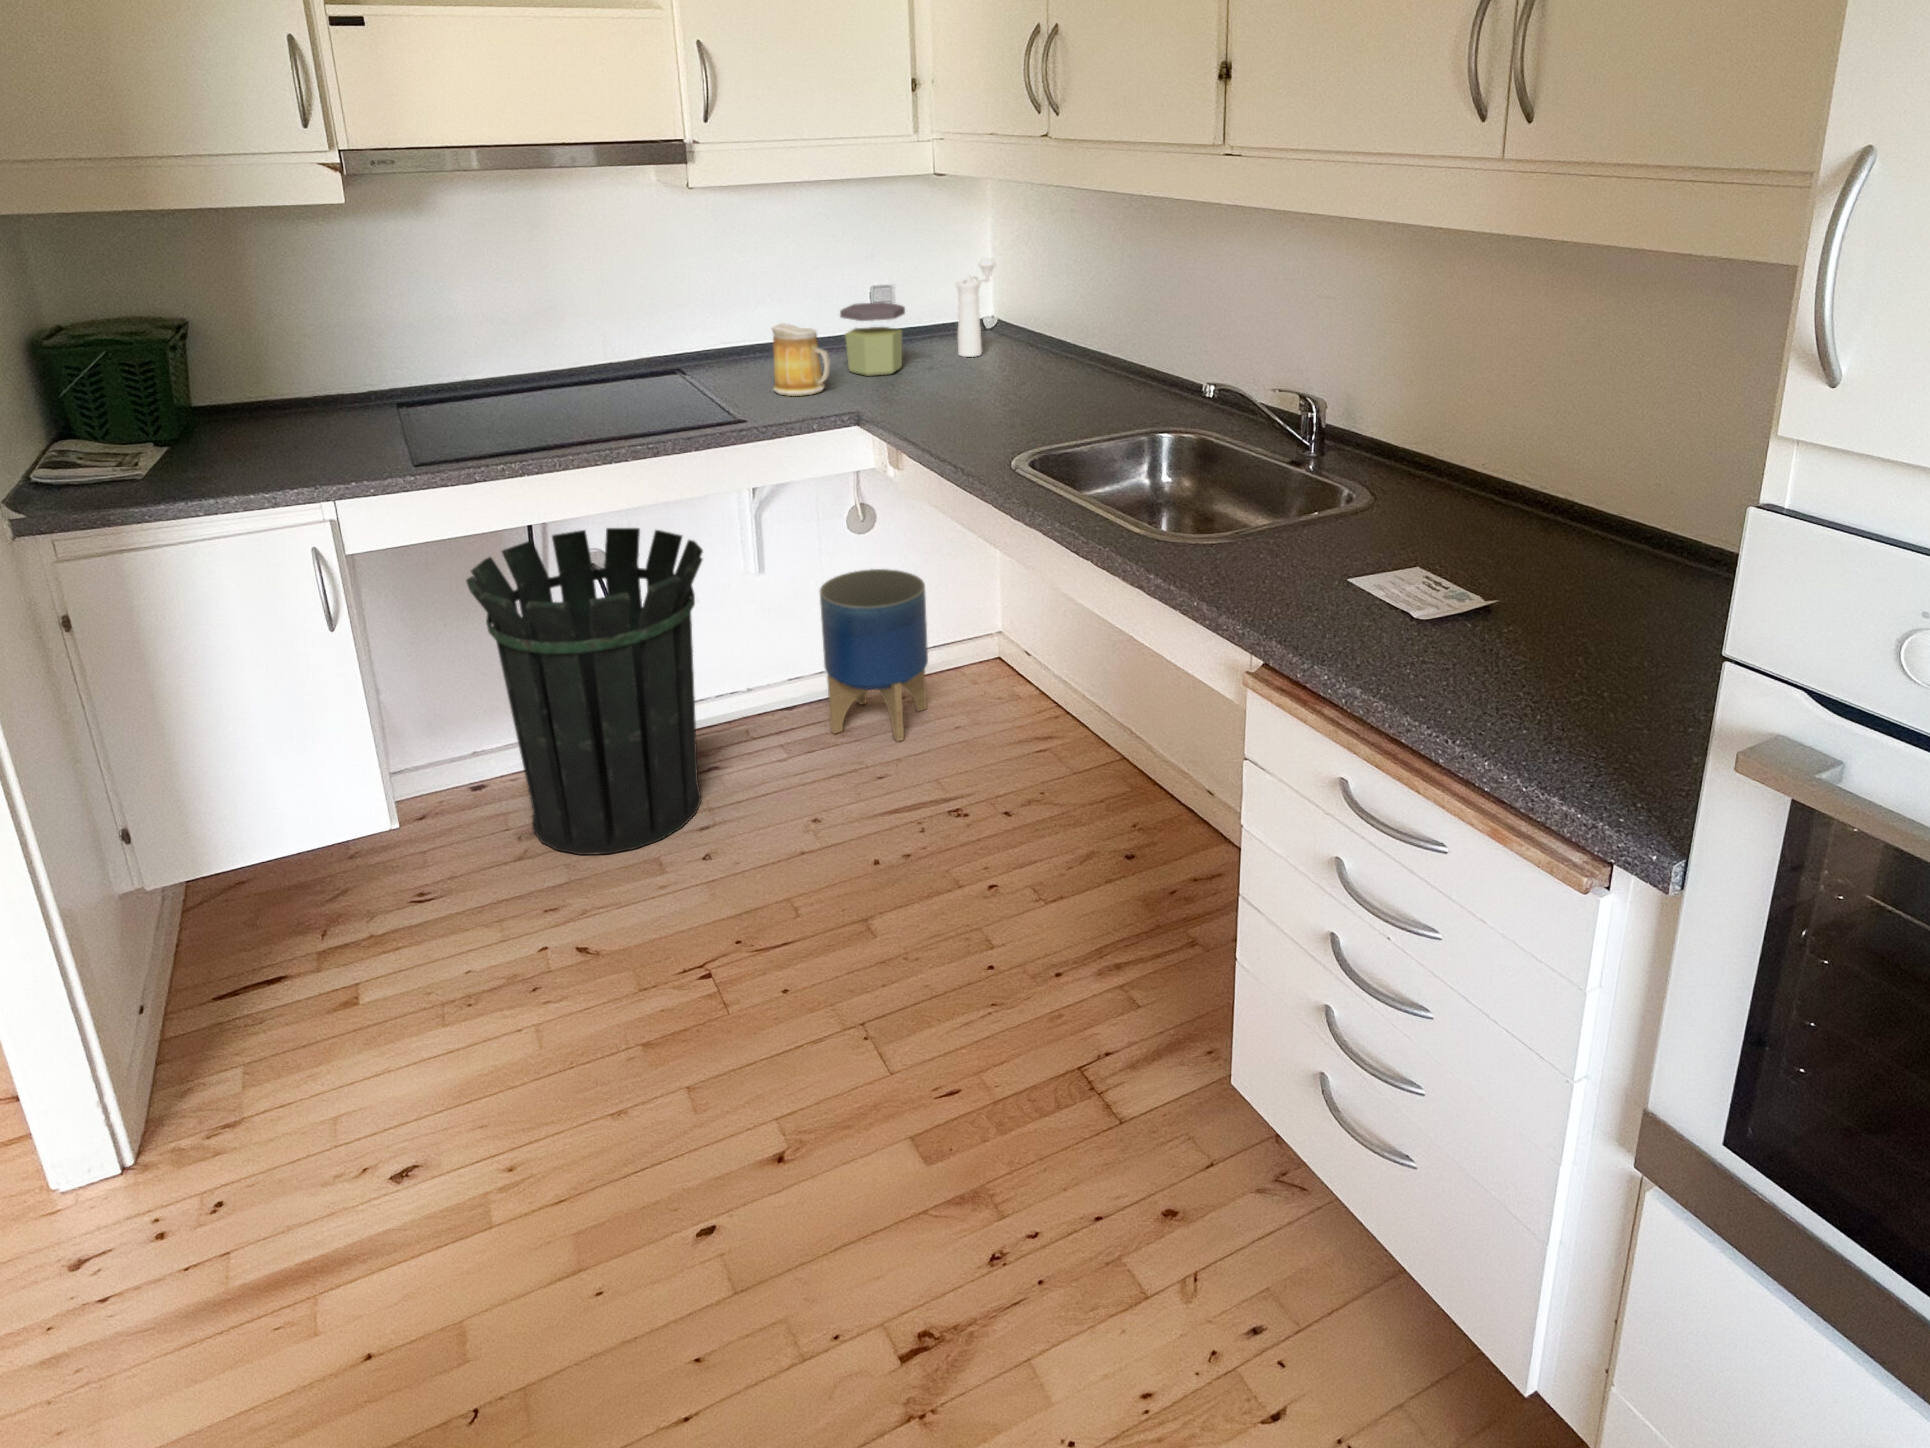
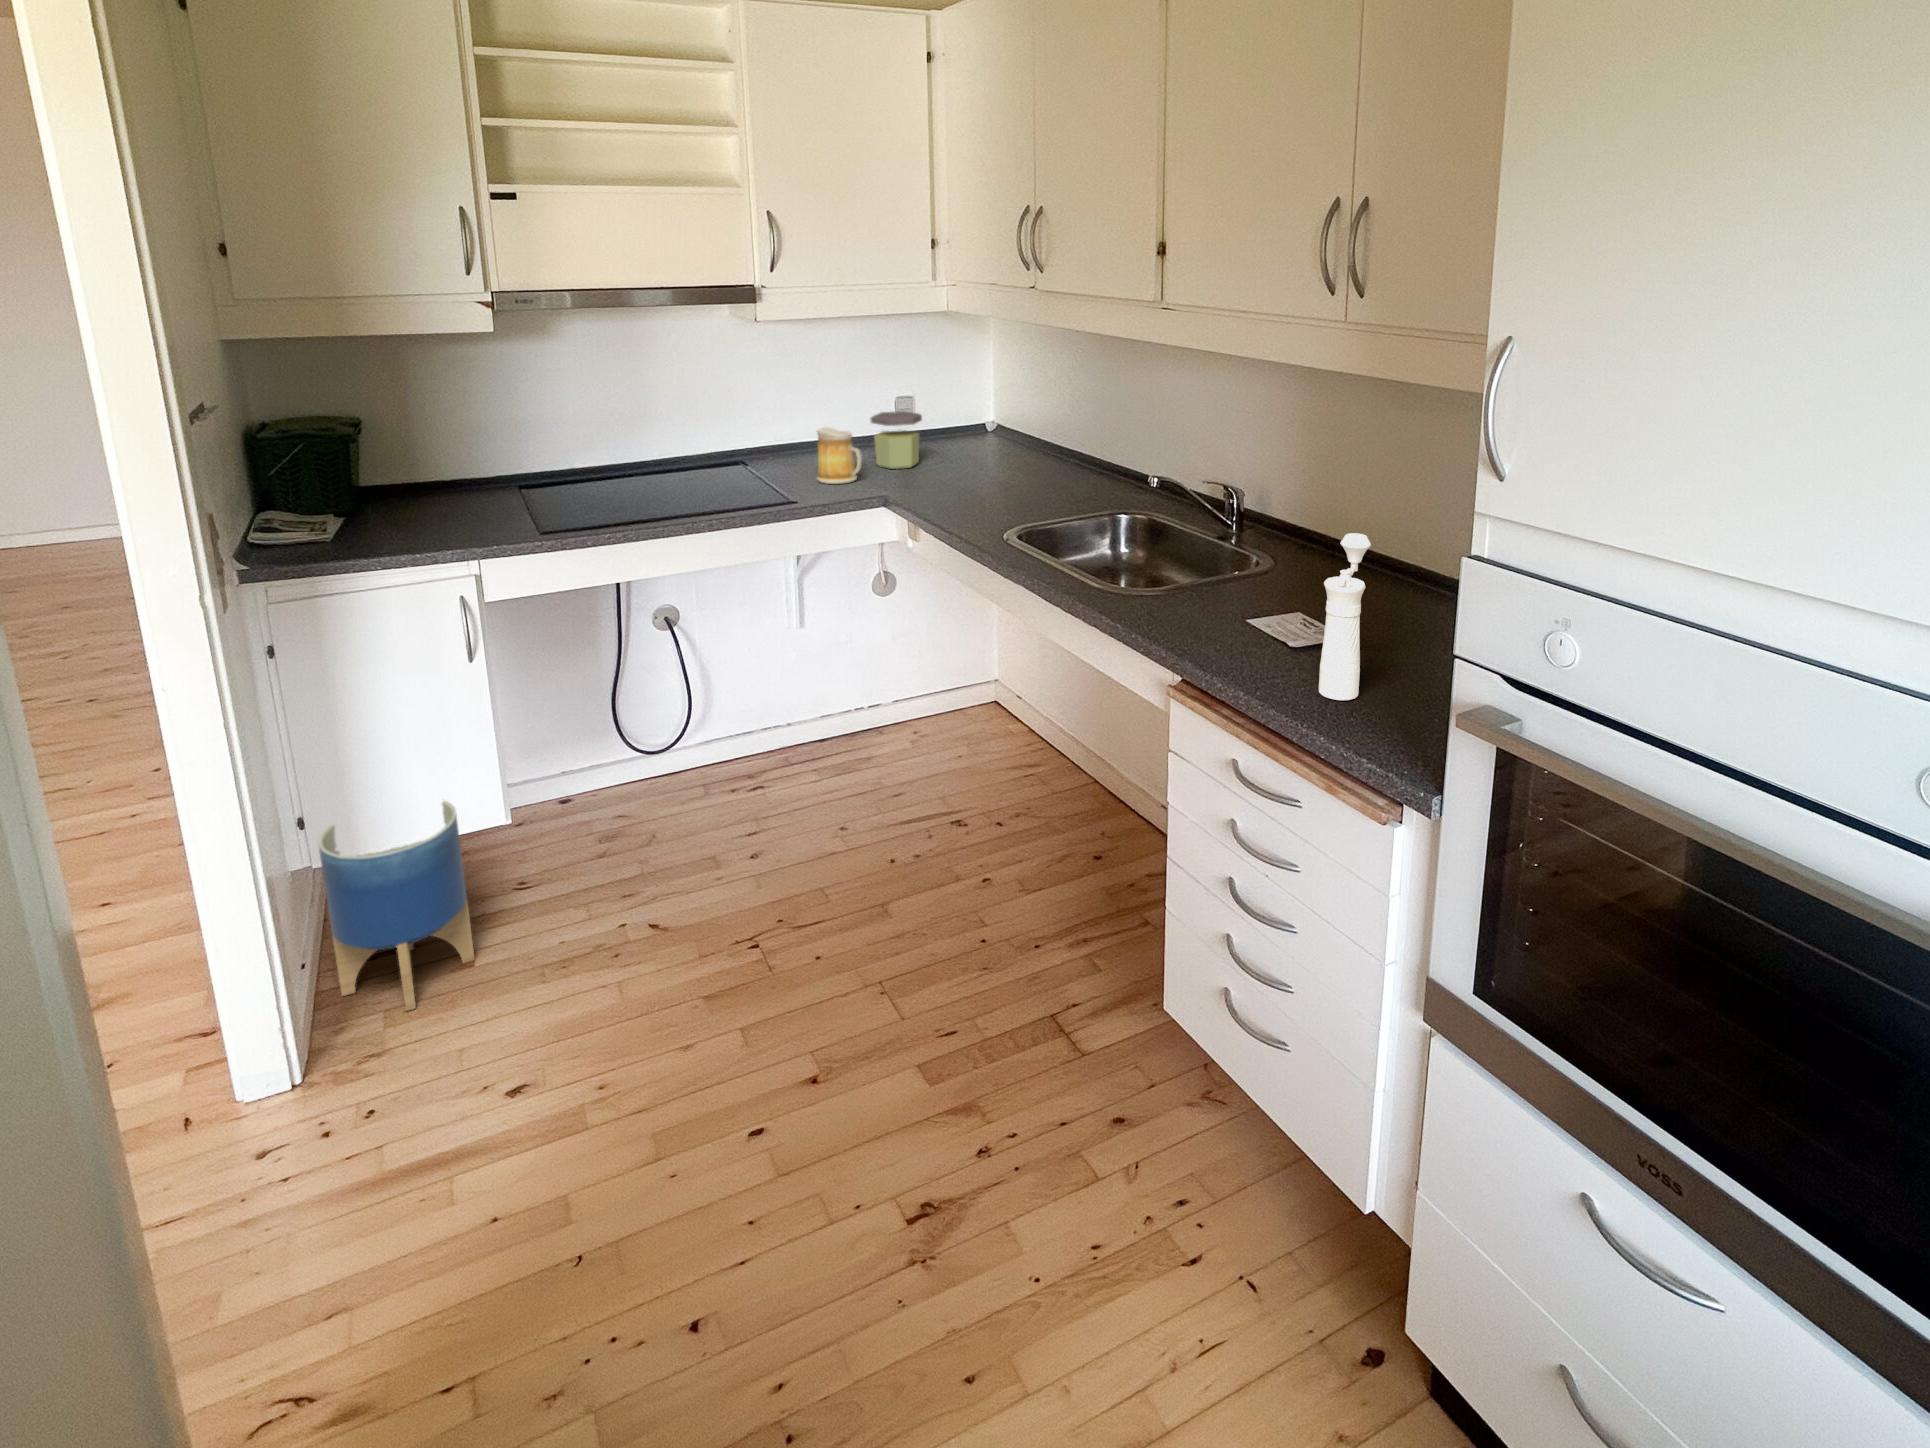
pepper mill: present [956,258,996,357] -> present [1319,533,1371,700]
waste bin: present [466,528,703,855] -> none [568,589,758,854]
planter: present [820,569,928,742] -> present [318,801,475,1011]

